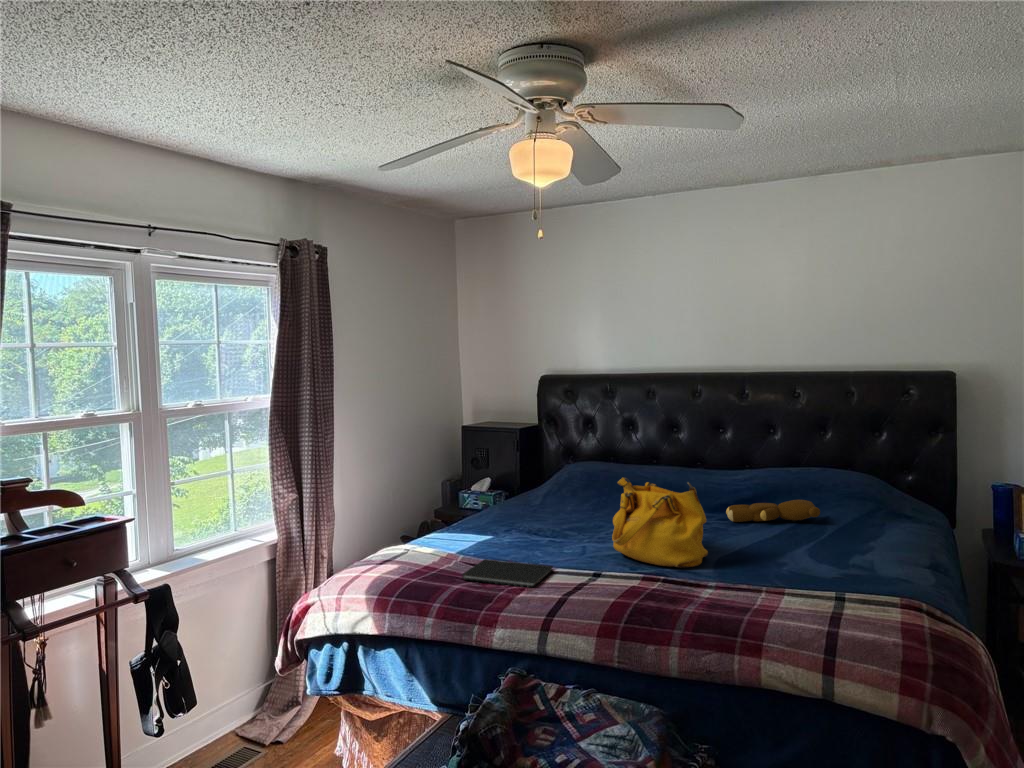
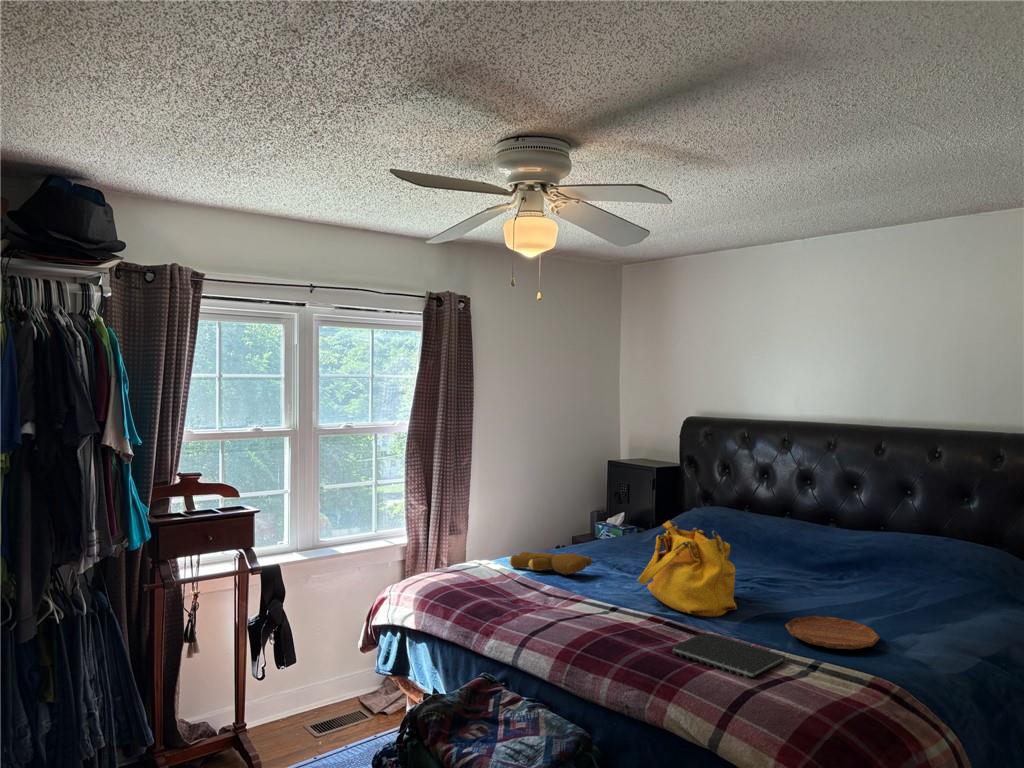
teddy bear: present [726,500,820,522] -> present [509,552,592,575]
tray: none [773,550,860,578] -> present [786,616,880,649]
notebook: present [462,559,553,587] -> present [671,632,785,678]

